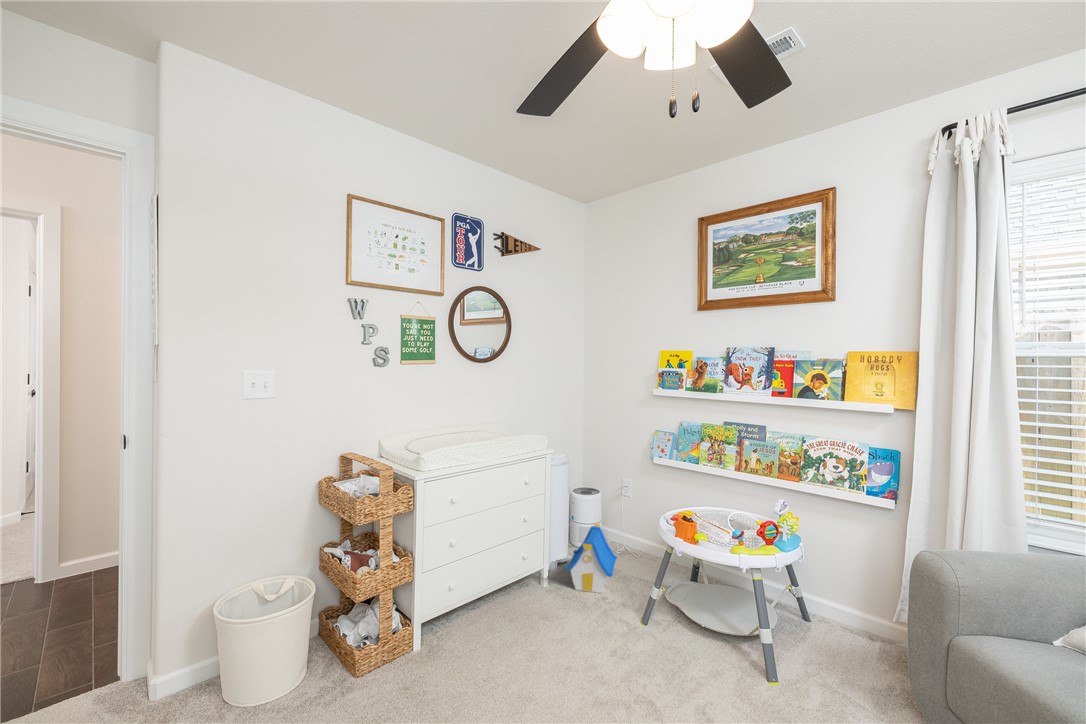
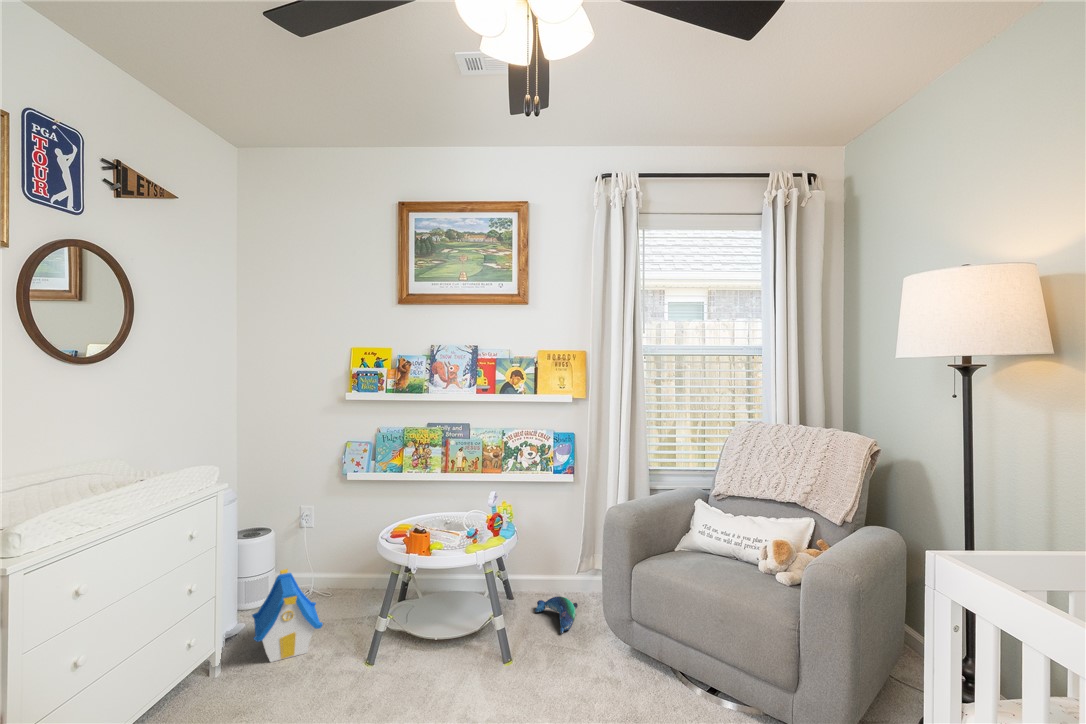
plush toy: none [827,633,882,681] -> present [535,596,578,633]

